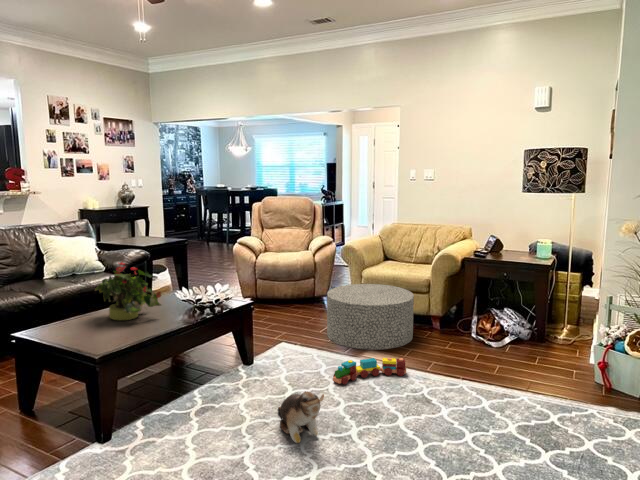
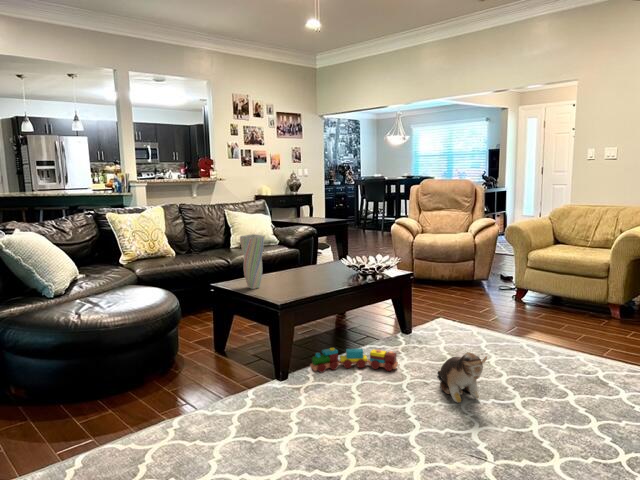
potted plant: present [95,262,161,320] -> none [274,228,331,280]
vase: none [47,273,79,337] -> present [240,234,264,289]
ottoman: present [327,284,414,350] -> none [488,266,589,333]
toy train: present [333,358,406,384] -> present [311,348,398,372]

